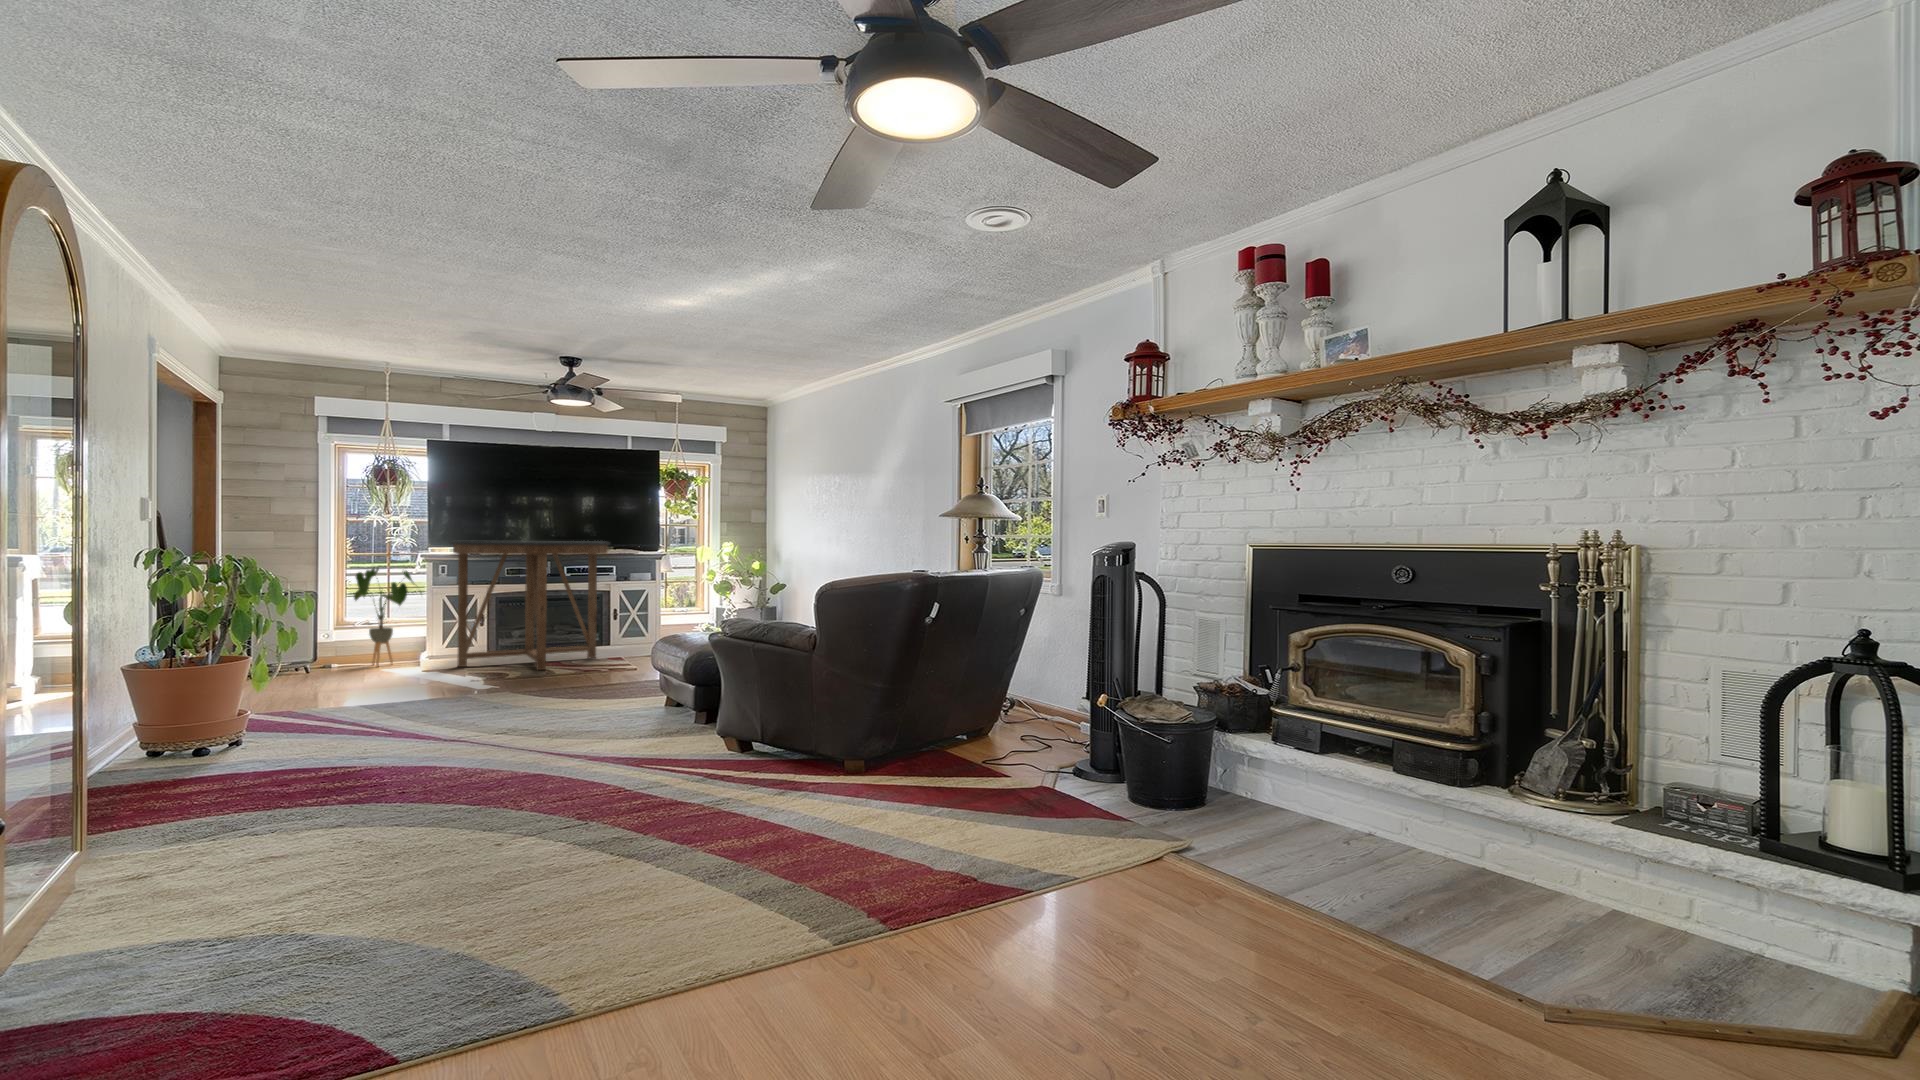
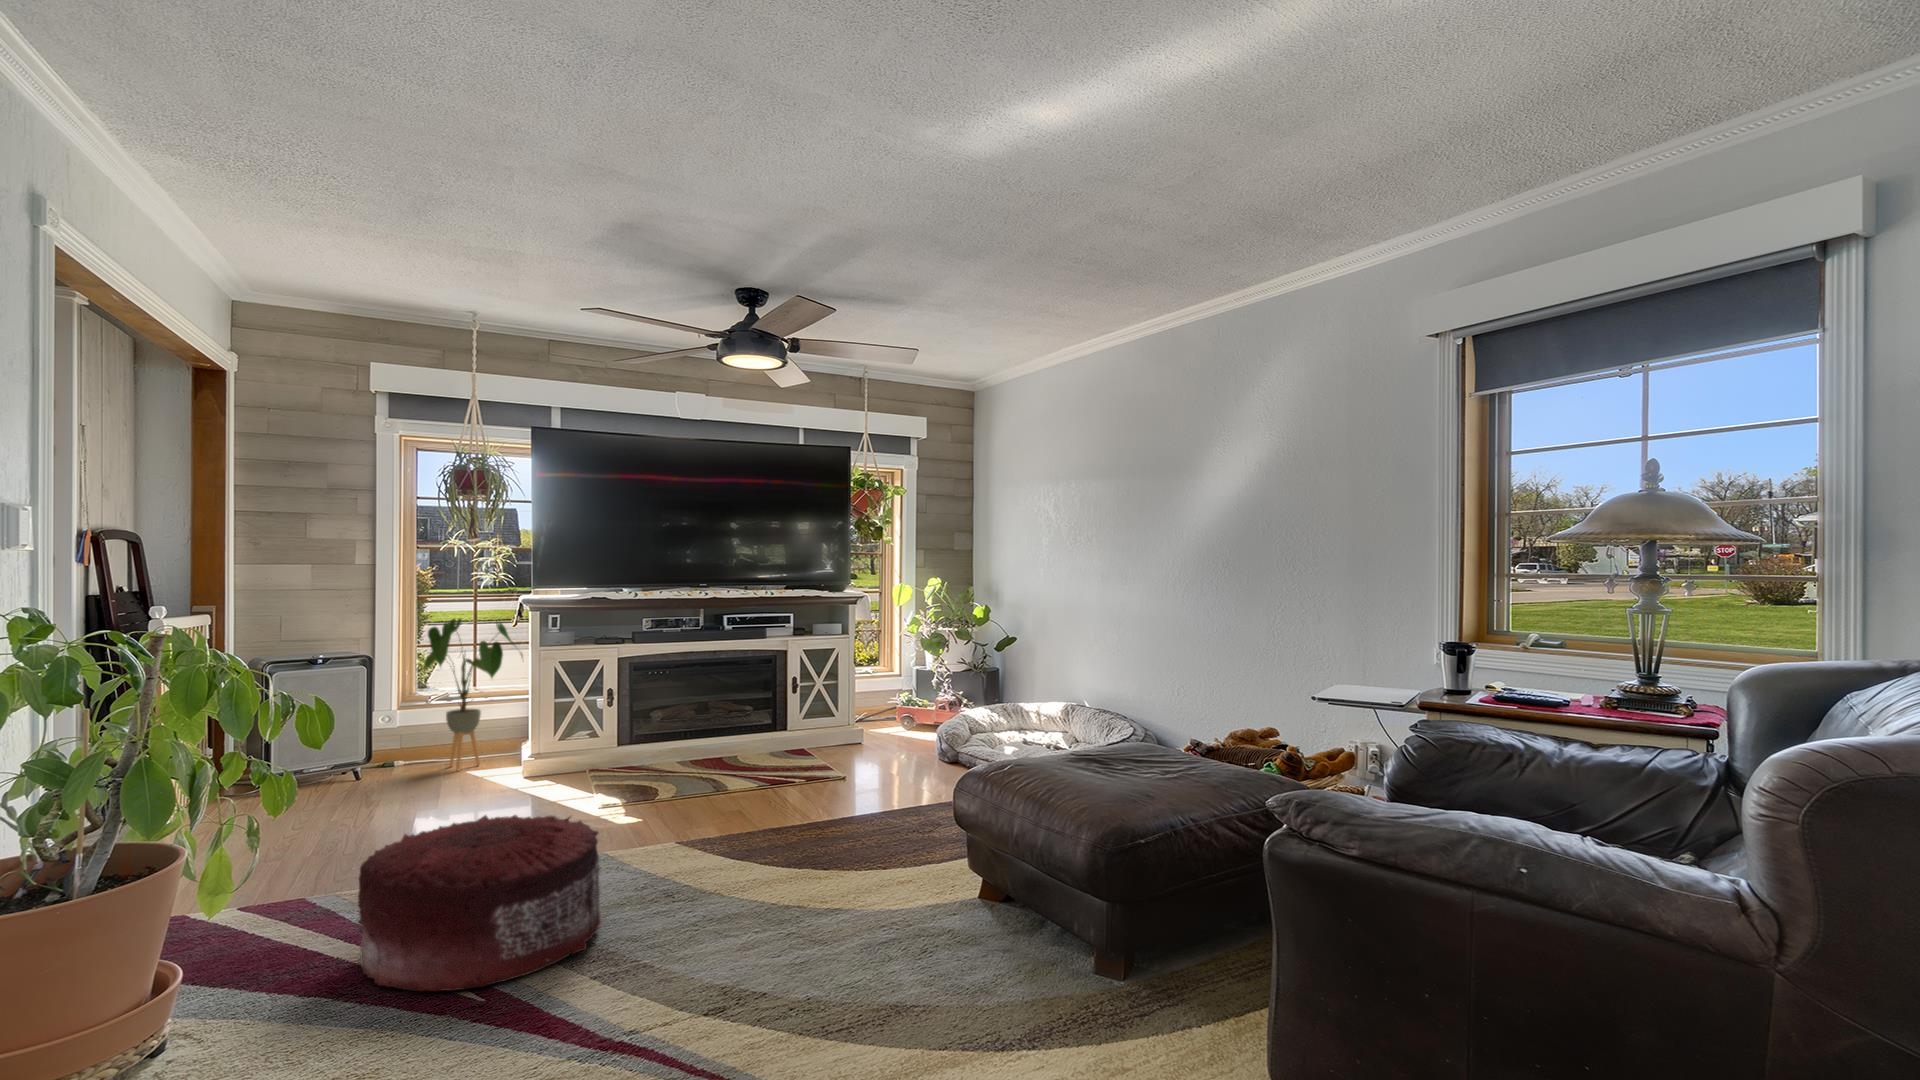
console table: present [450,541,610,670] -> none [566,577,797,780]
pouf: none [316,665,446,736] -> present [358,815,601,991]

